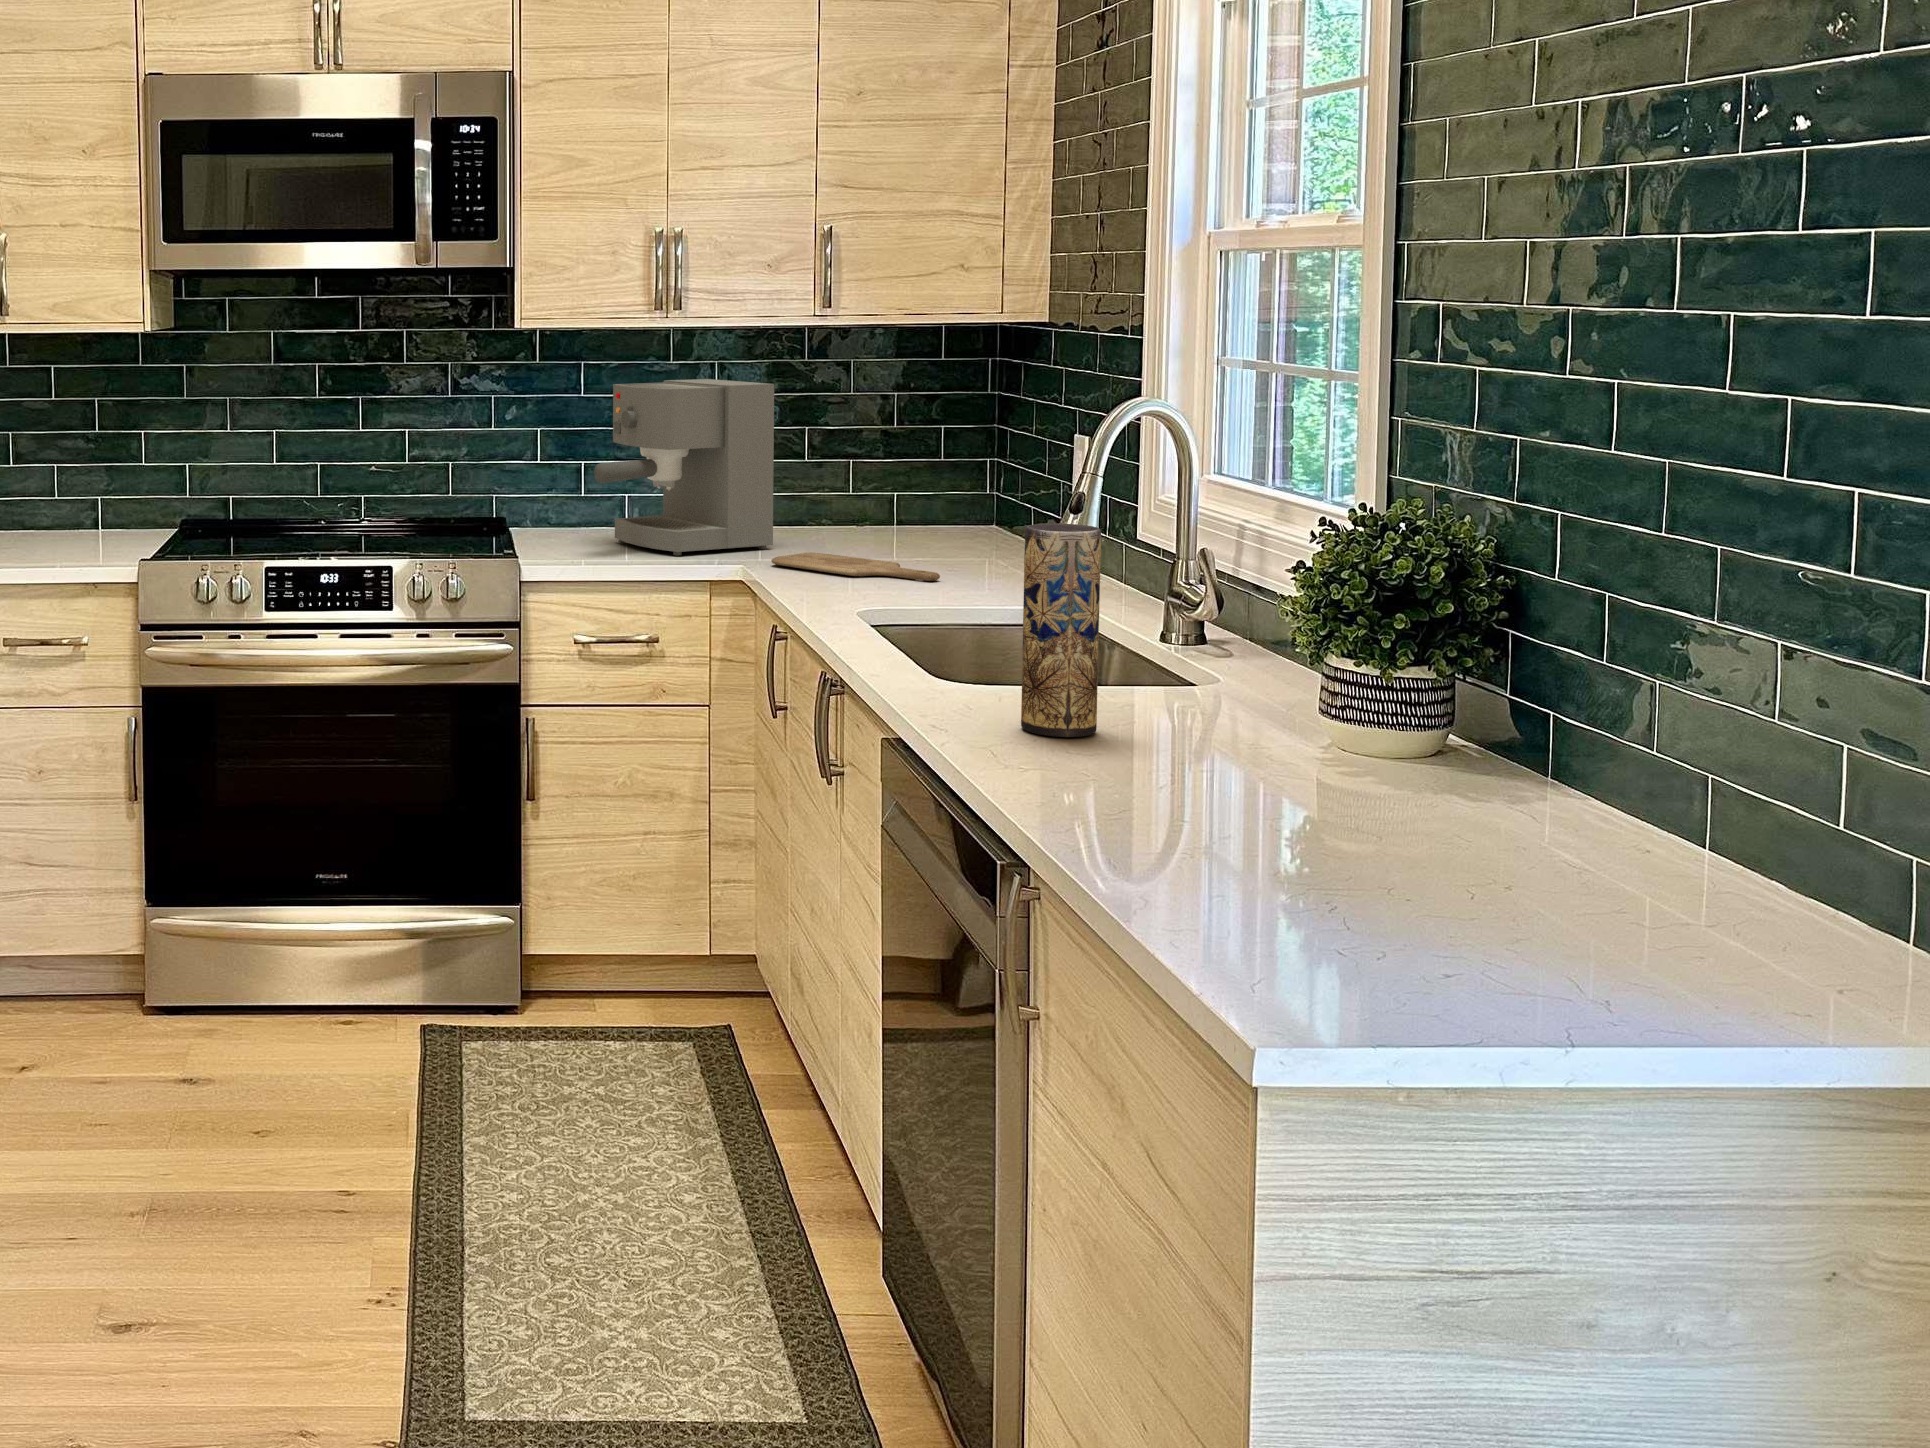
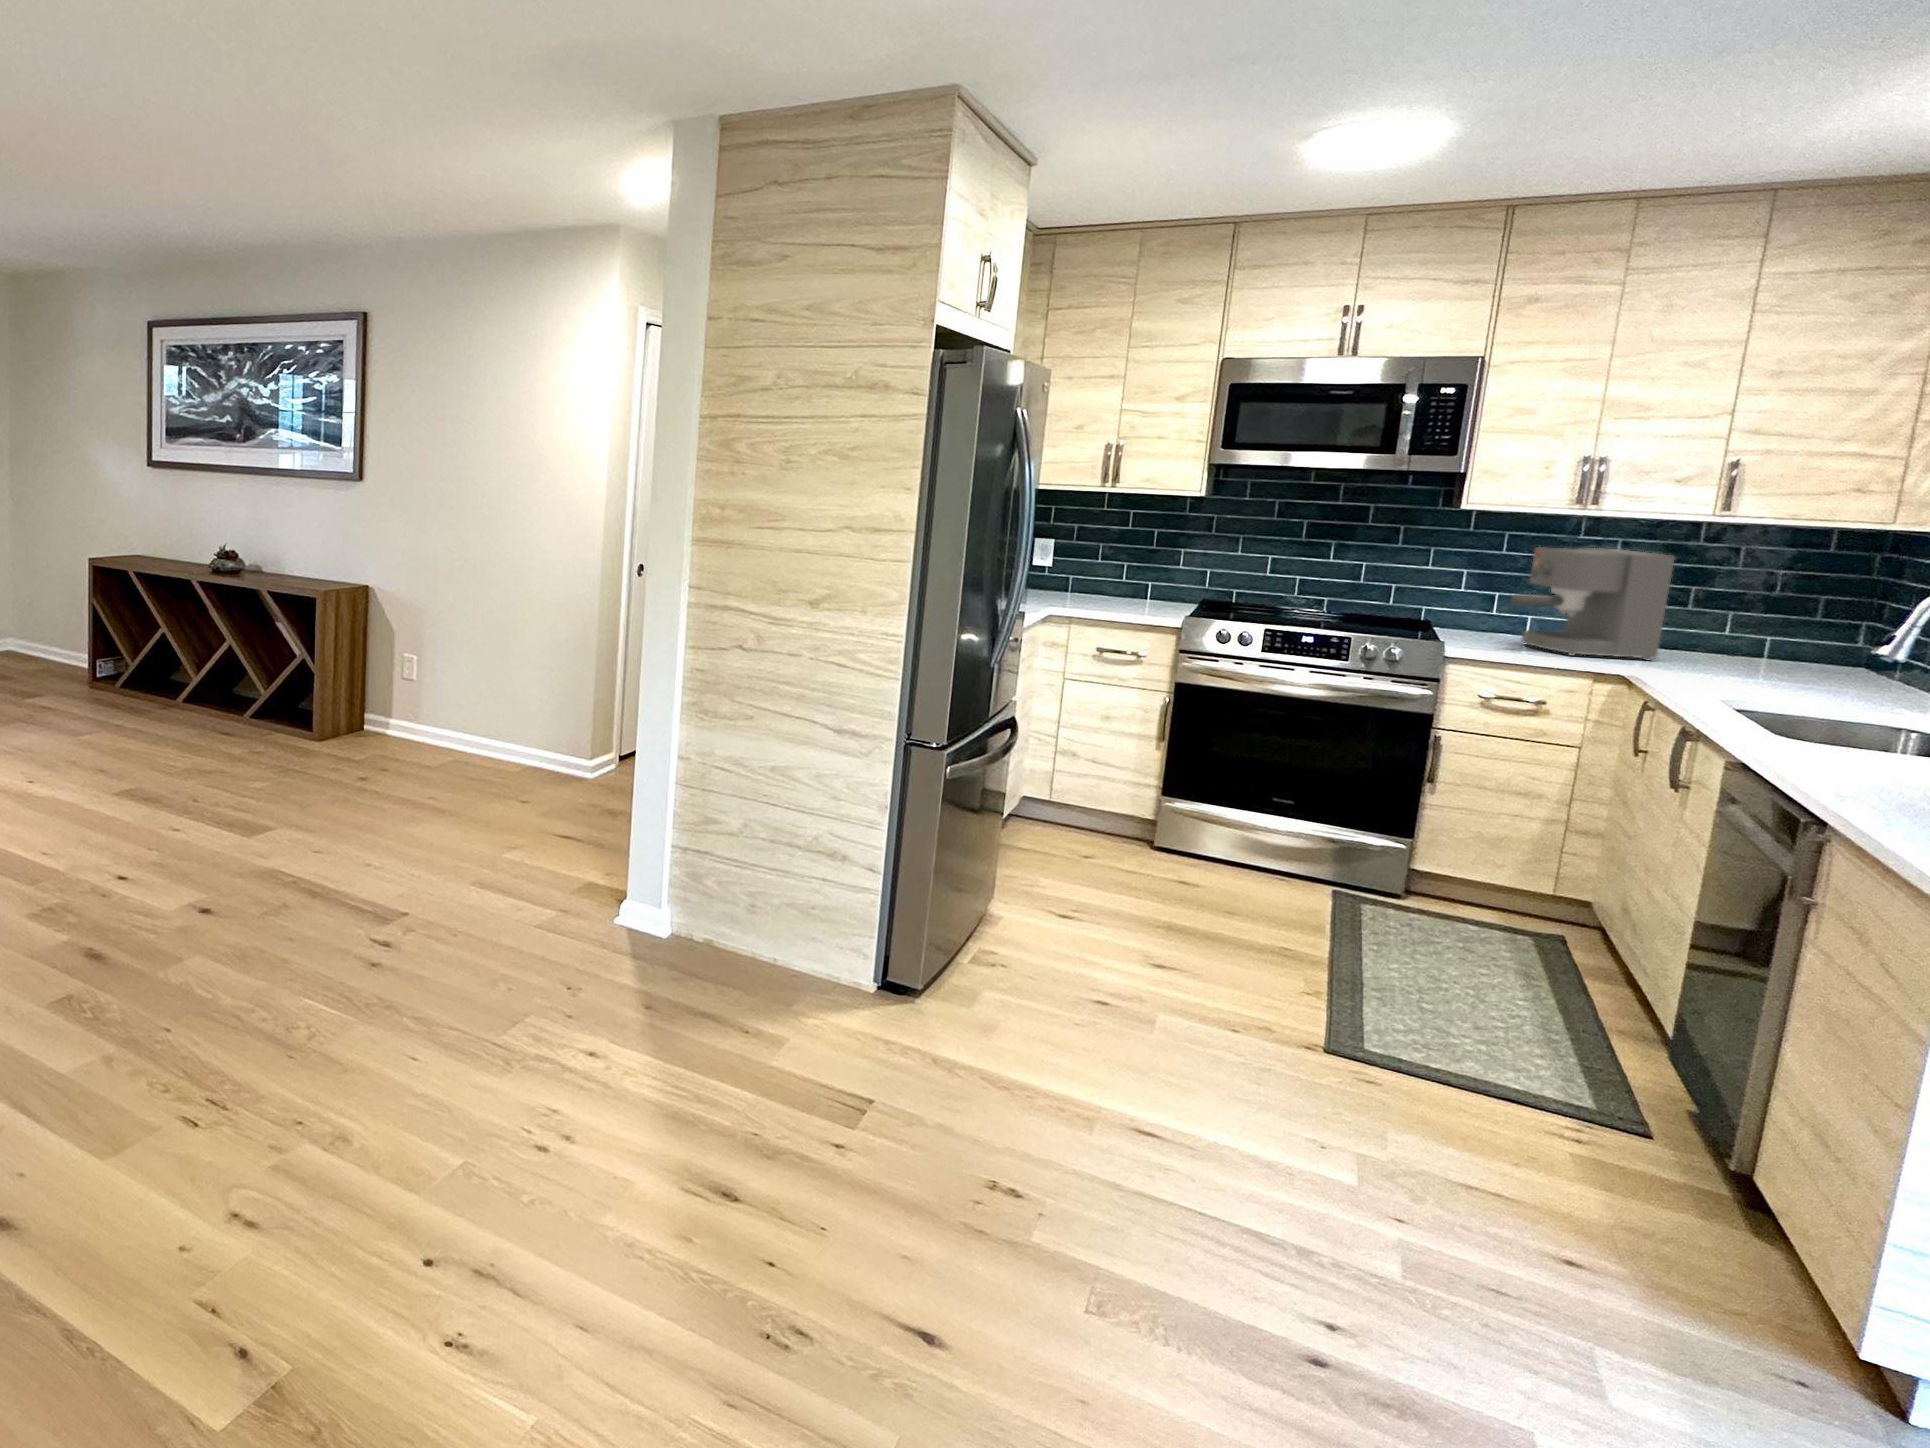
vase: present [1021,523,1101,737] -> none [1813,646,1900,768]
cutting board: present [771,553,940,581] -> none [1651,664,1801,692]

